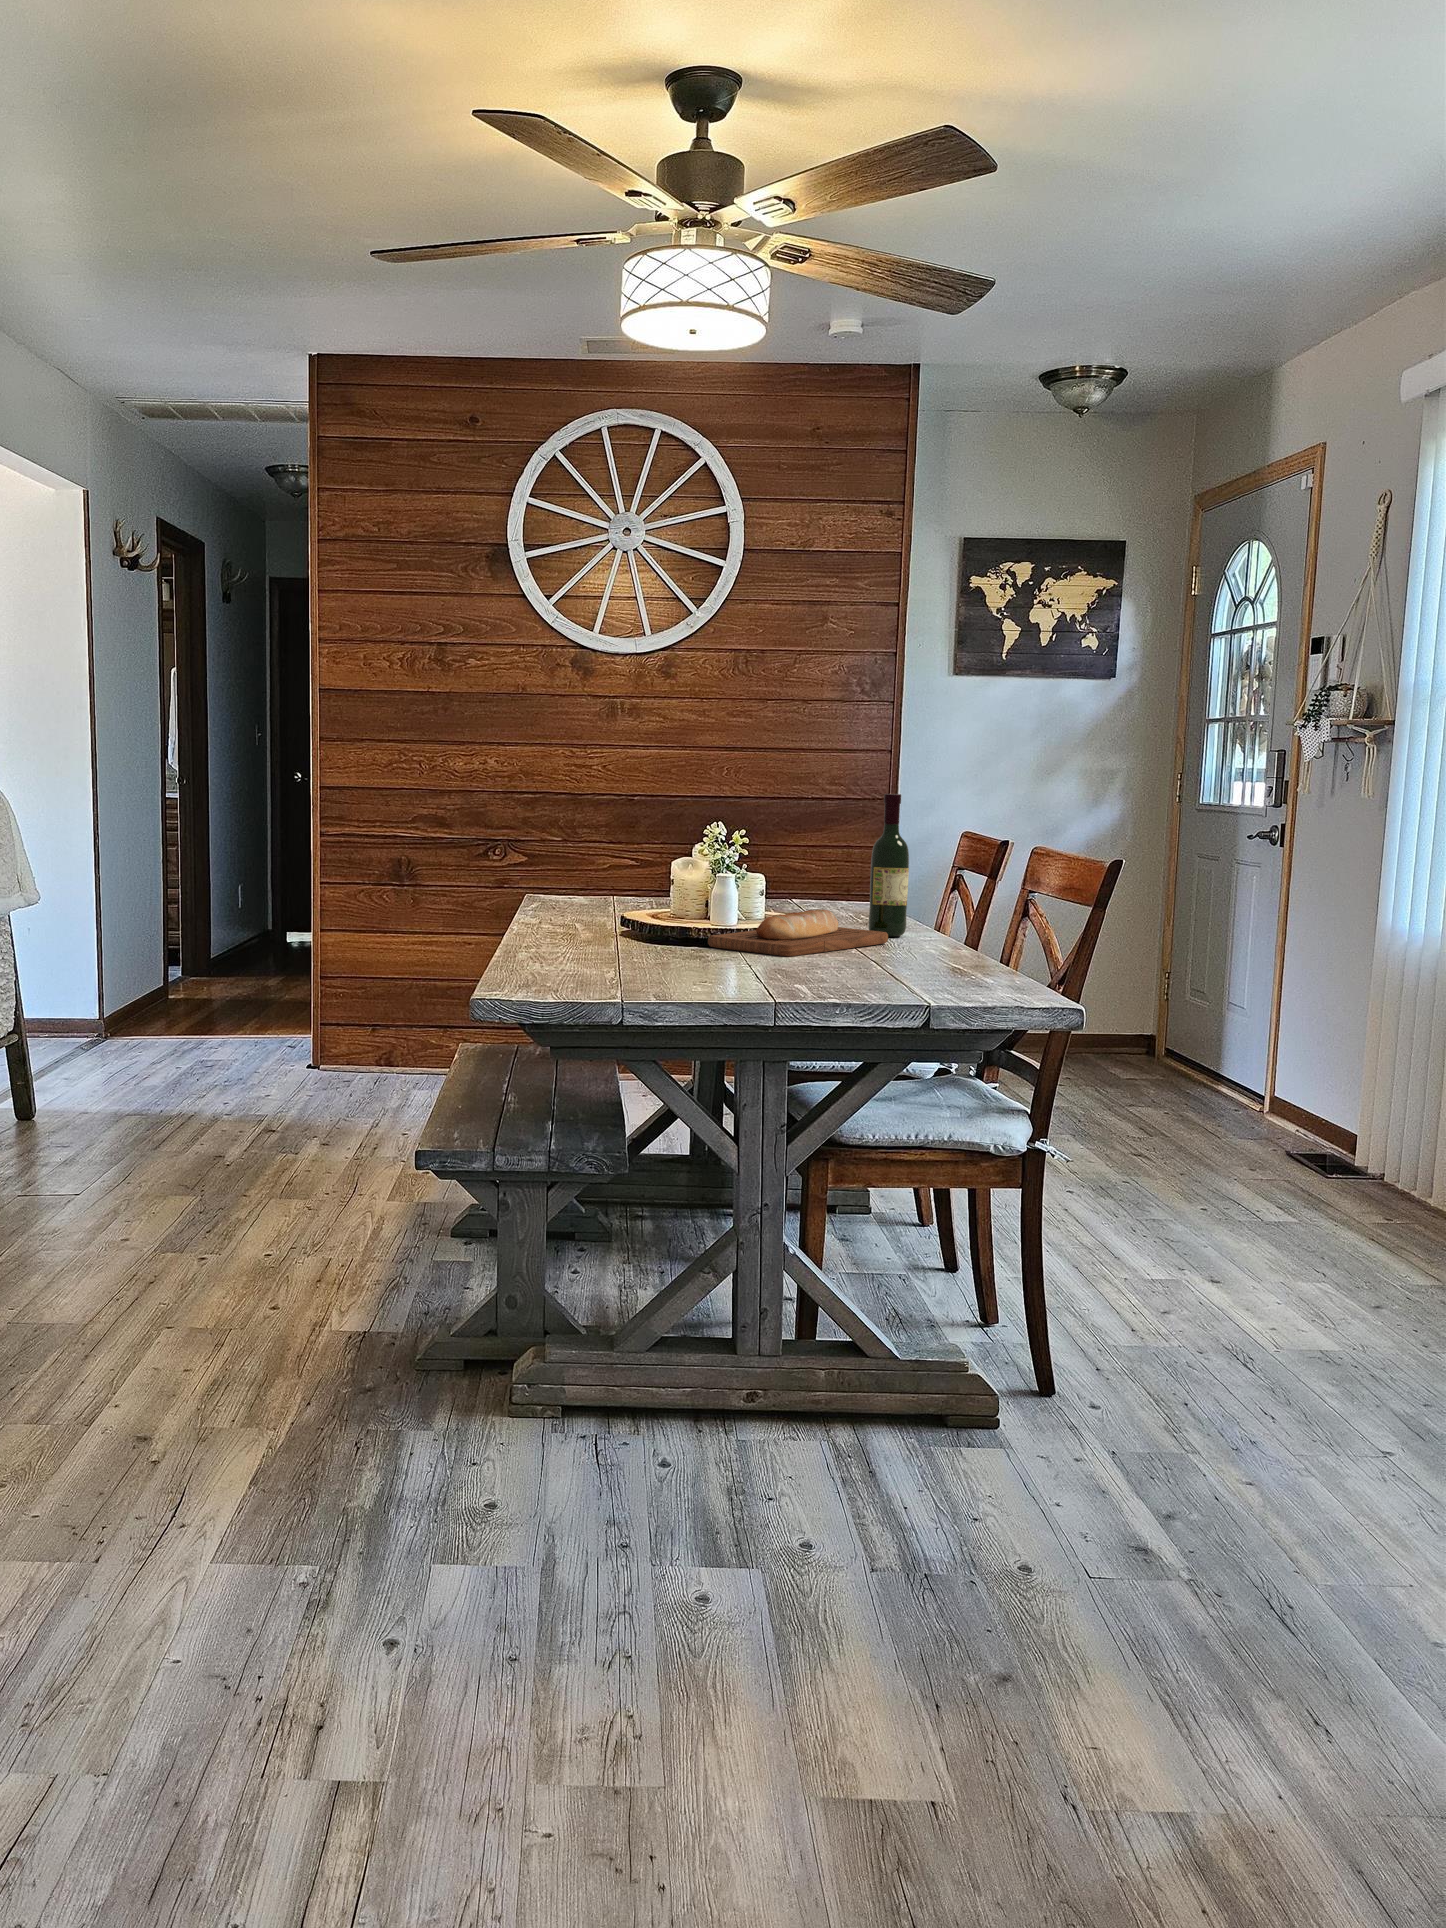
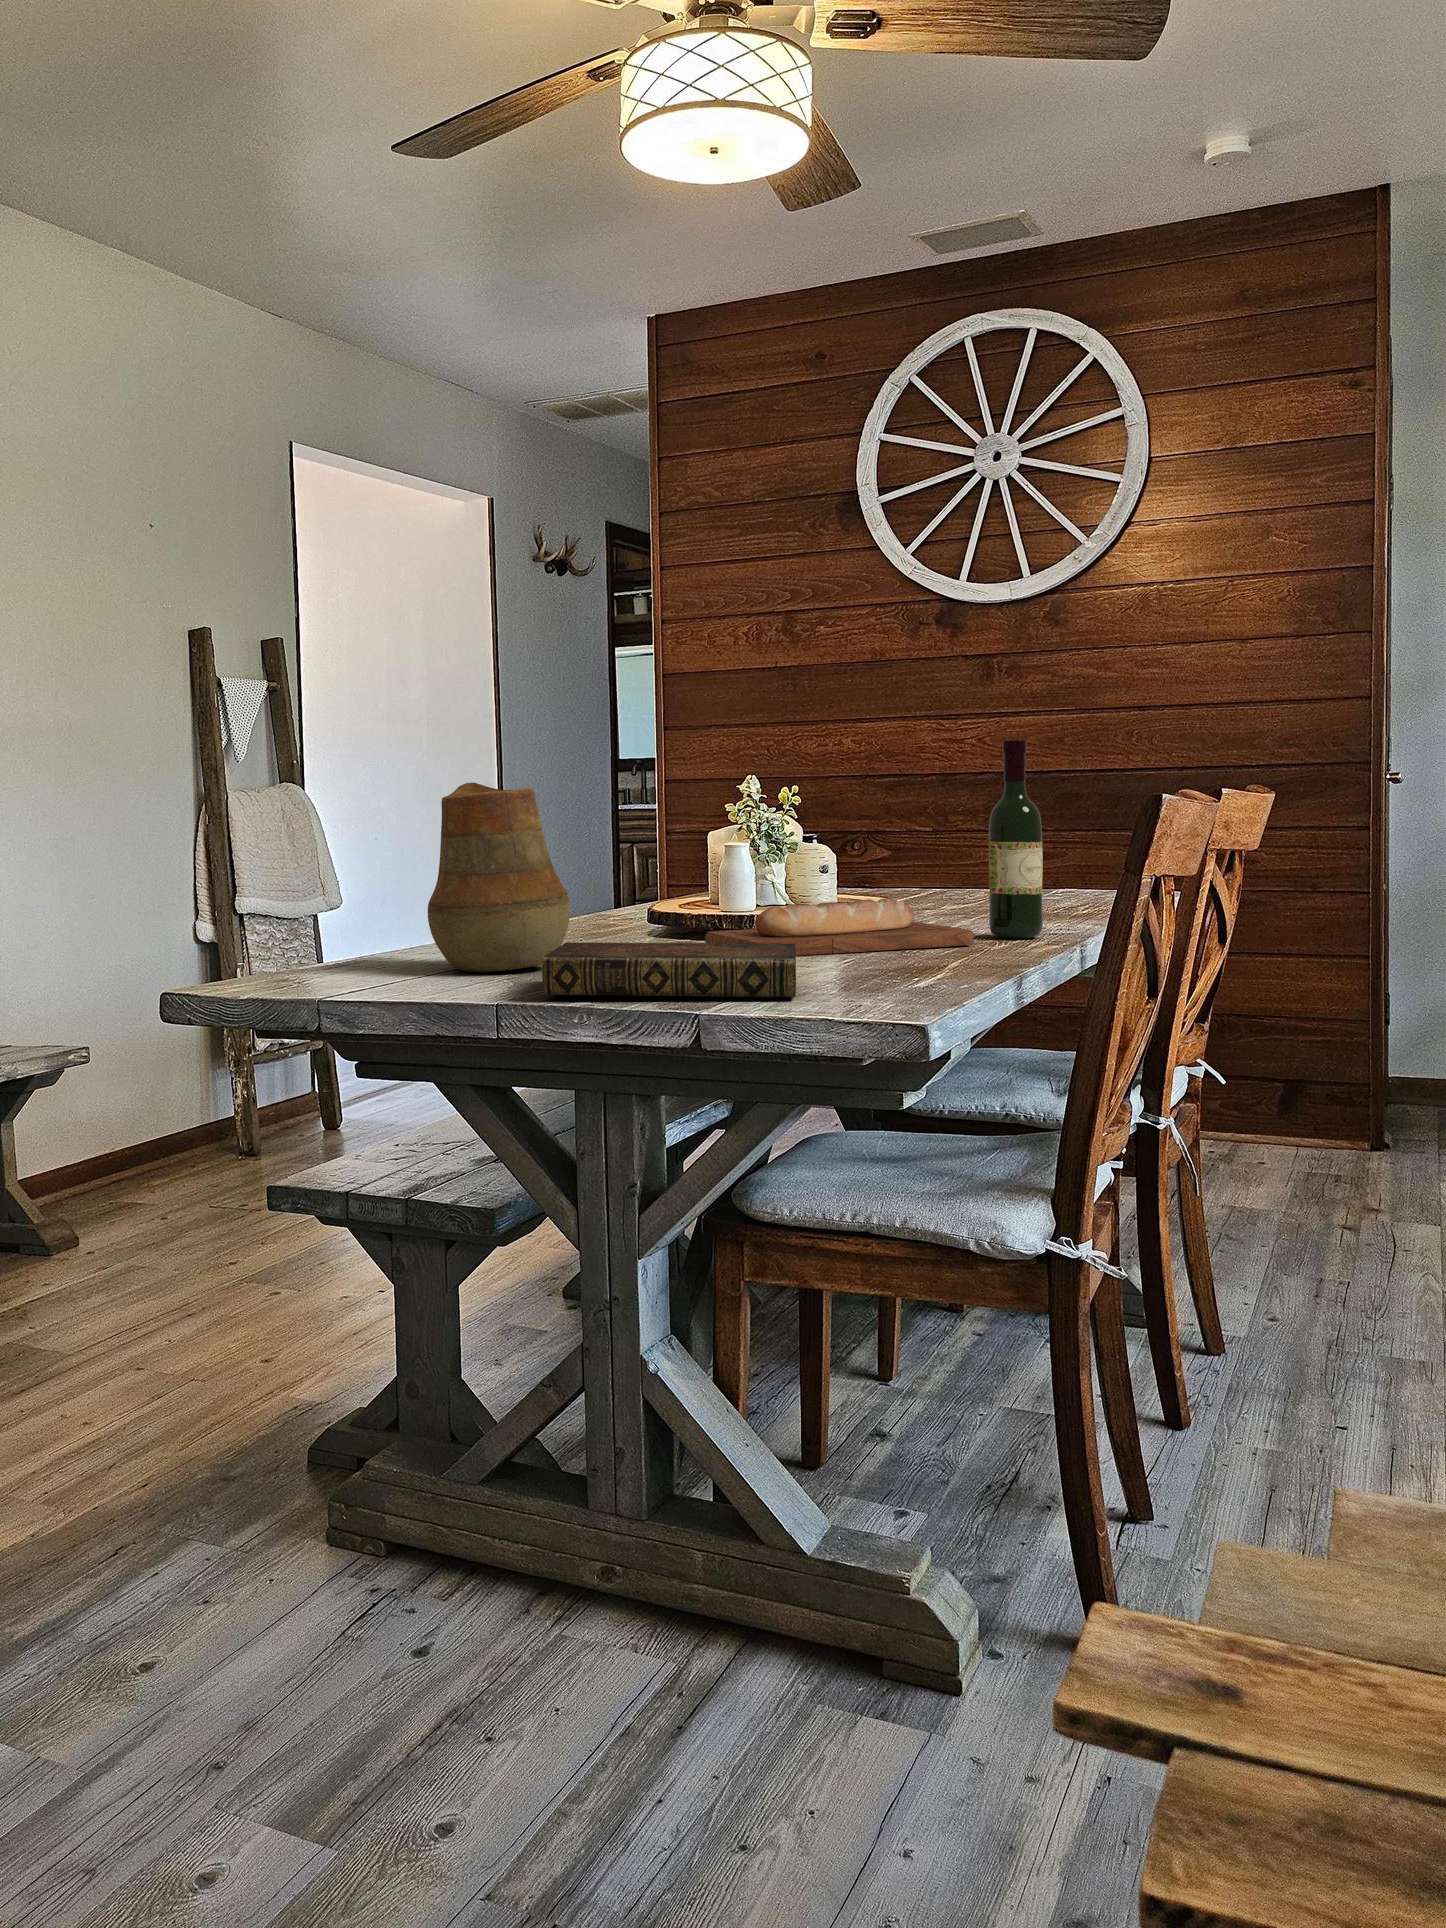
pitcher: none [589,823,704,974] -> present [428,783,570,972]
book: none [744,949,957,992] -> present [542,942,796,997]

